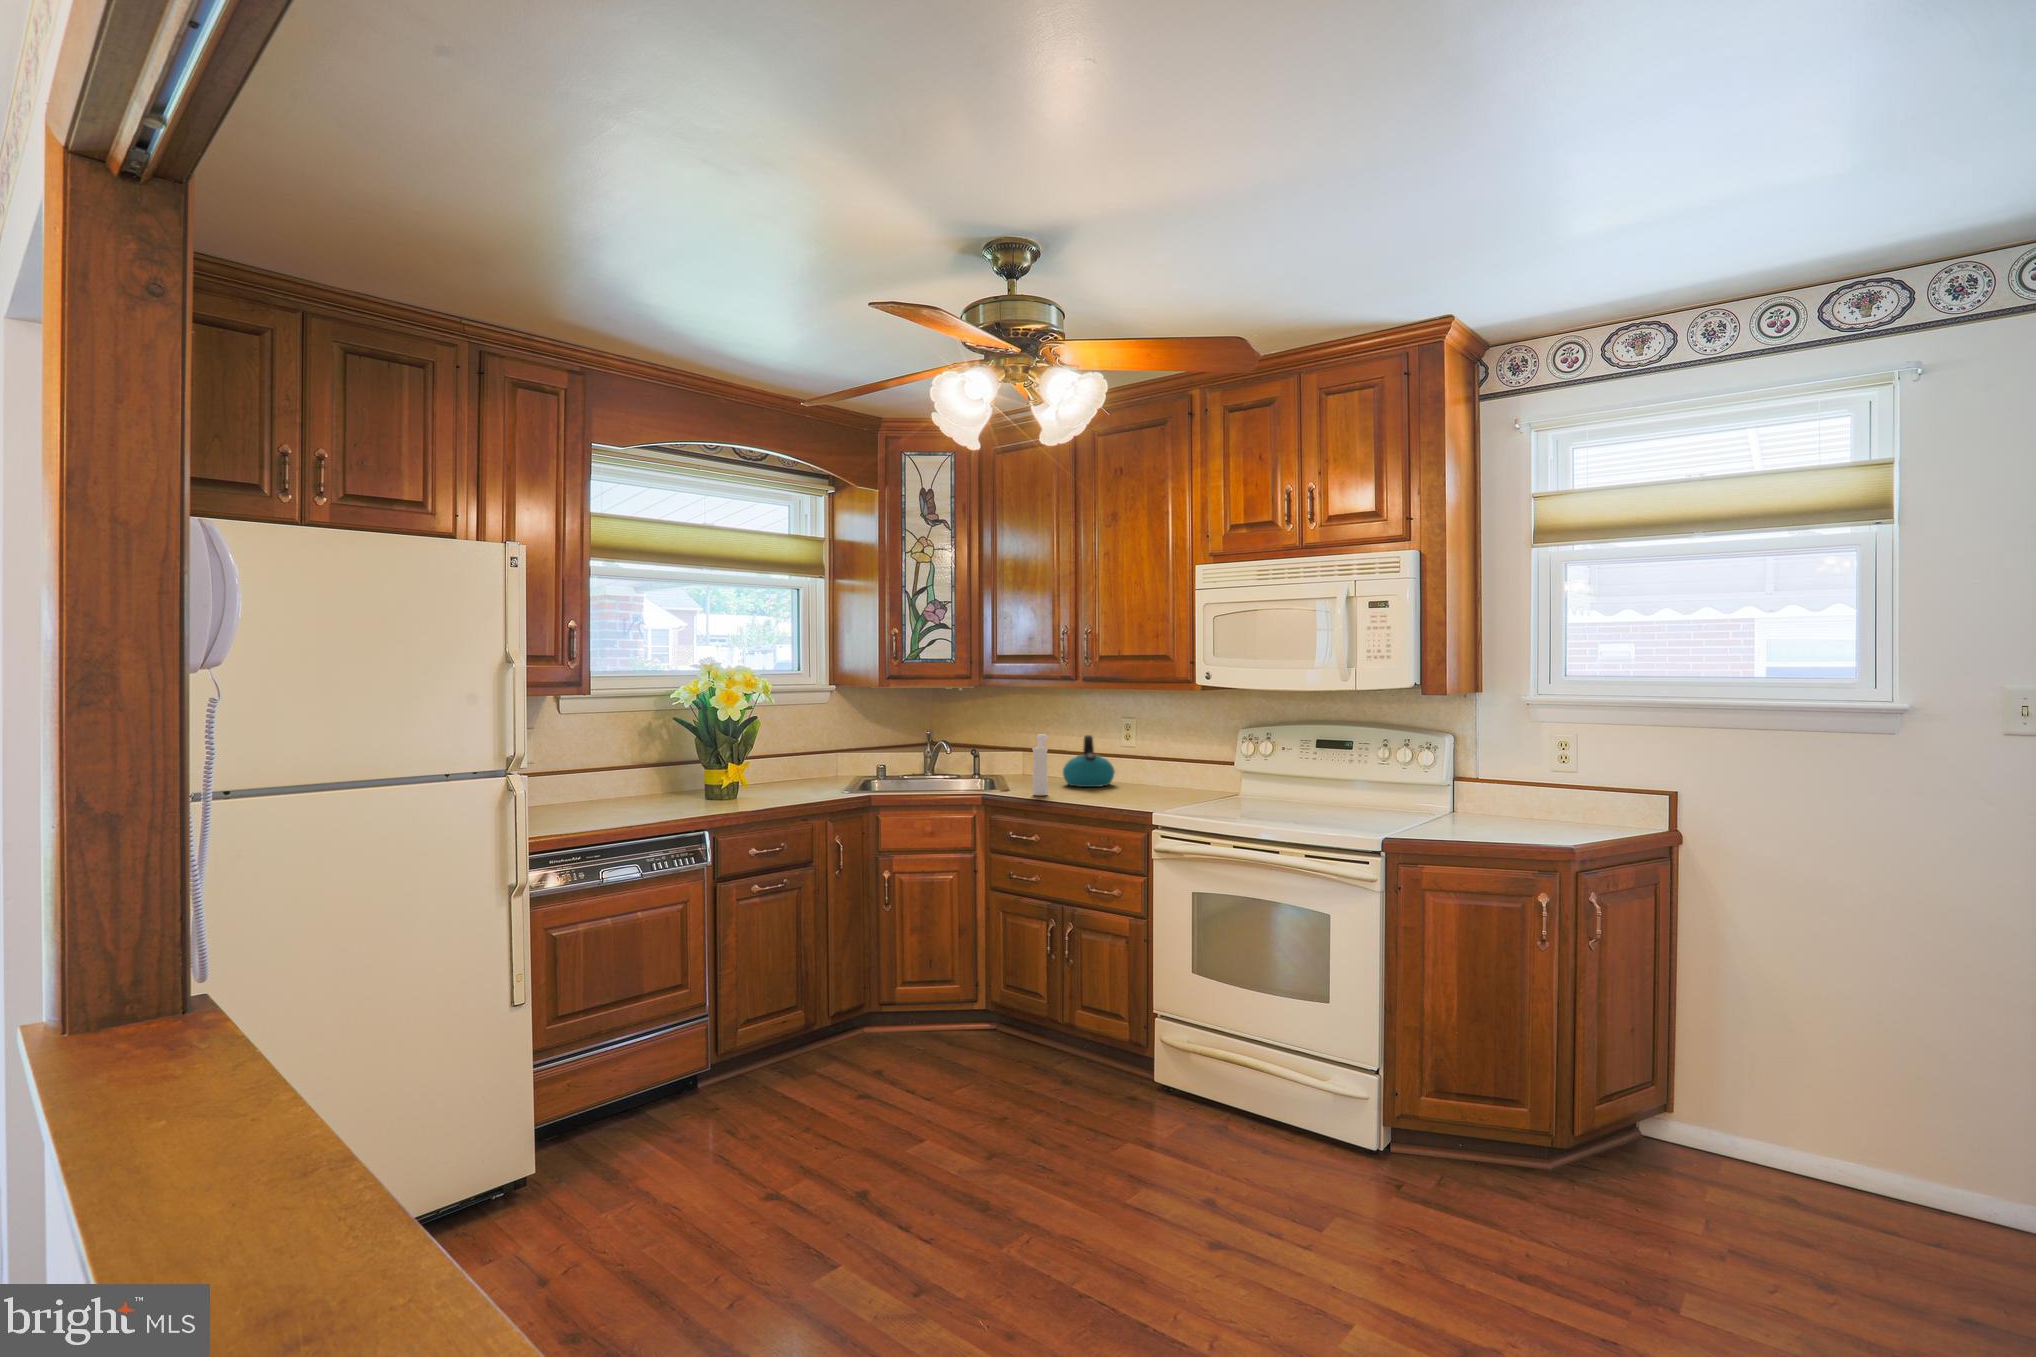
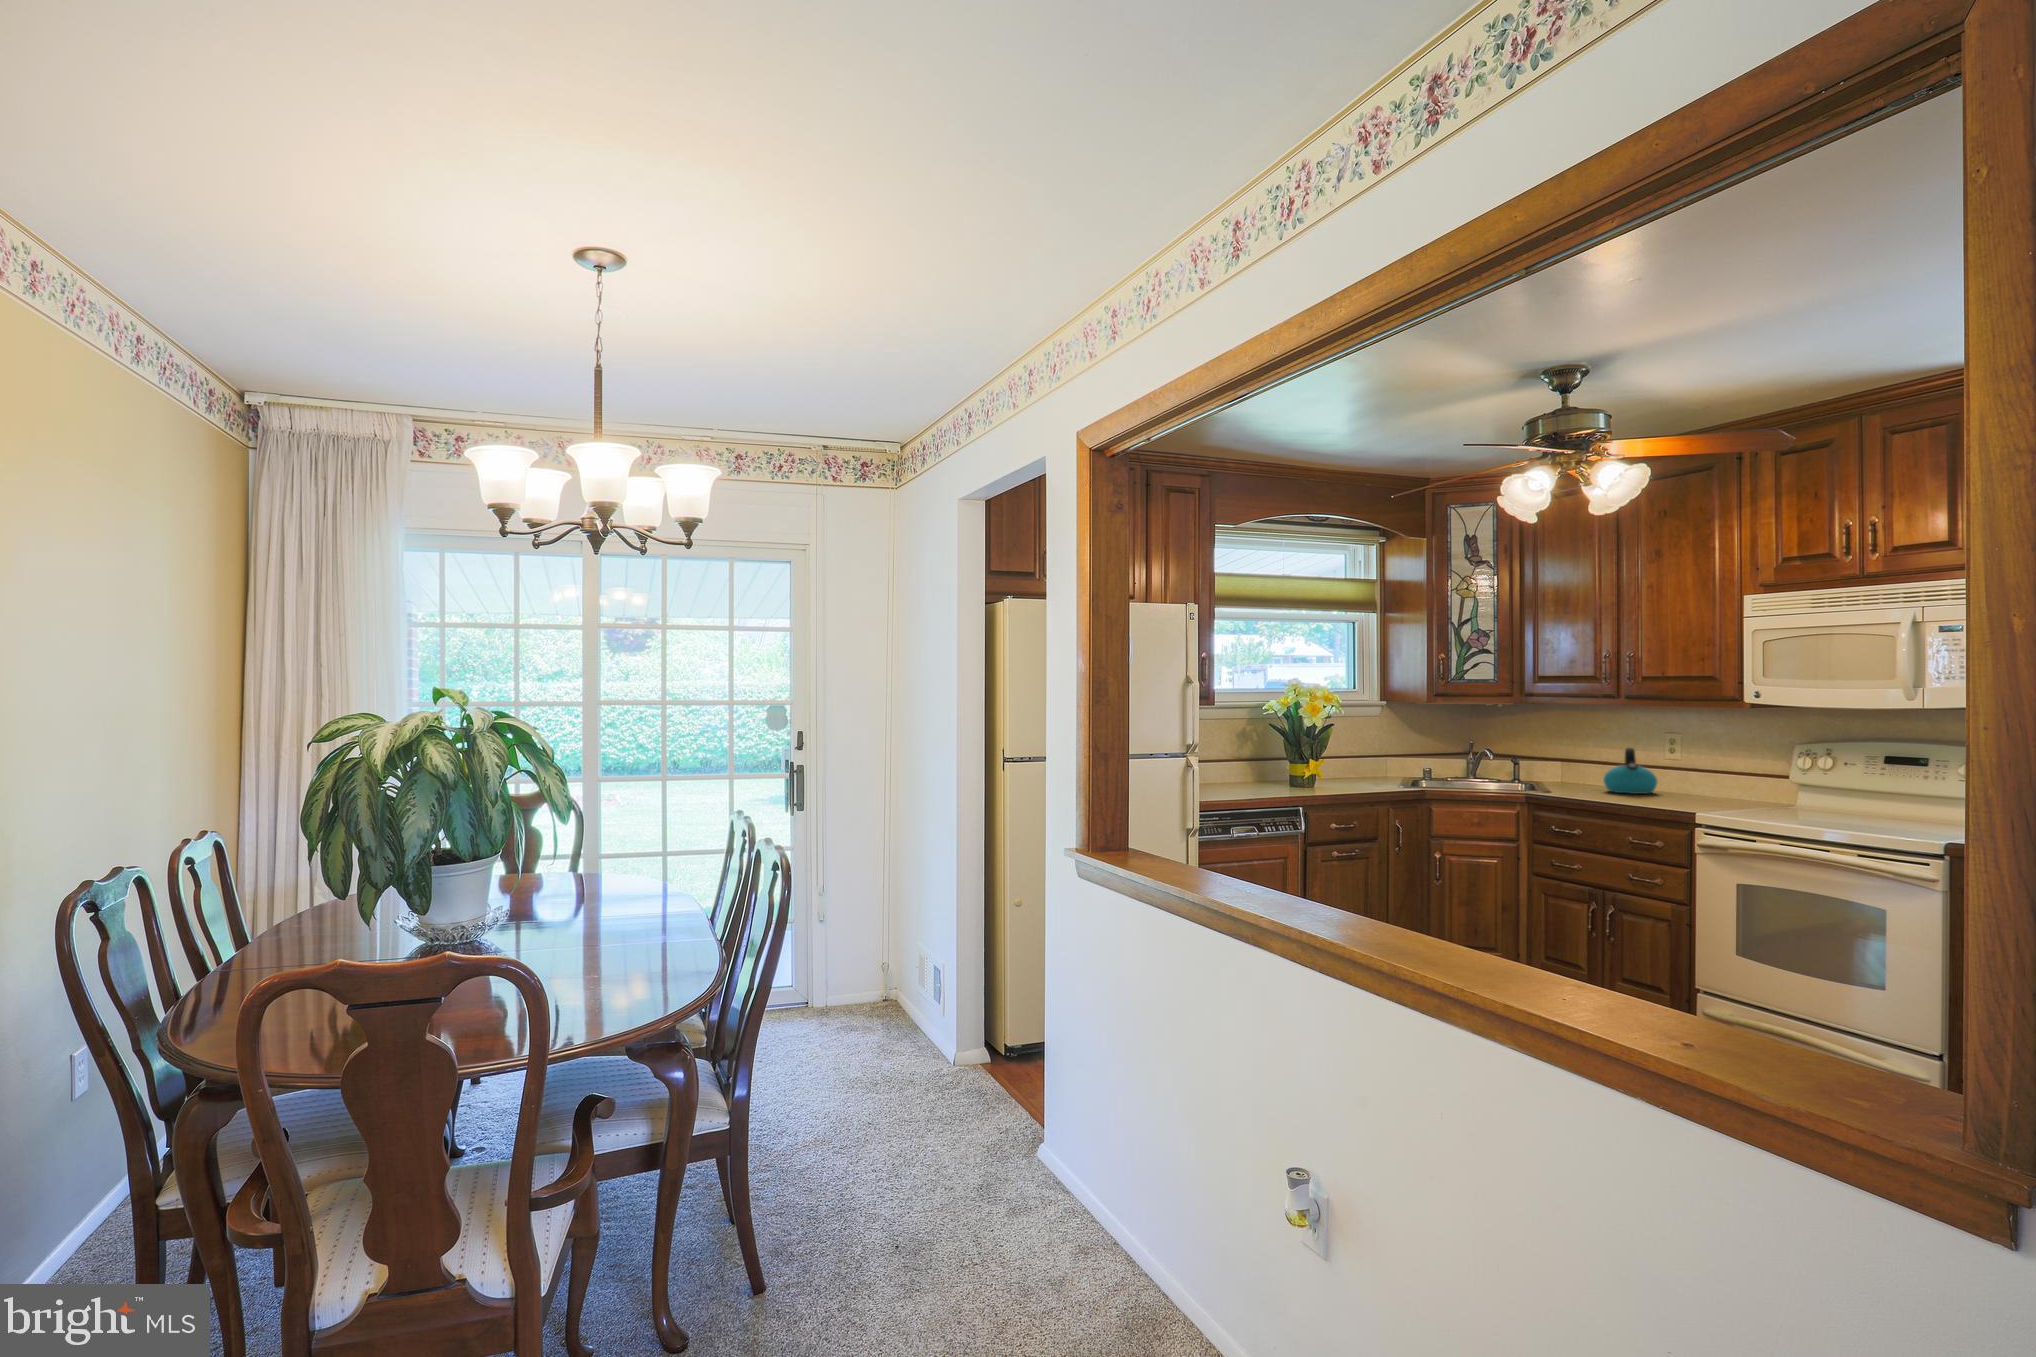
pepper mill: present [1032,734,1048,795] -> none [1574,745,1590,797]

